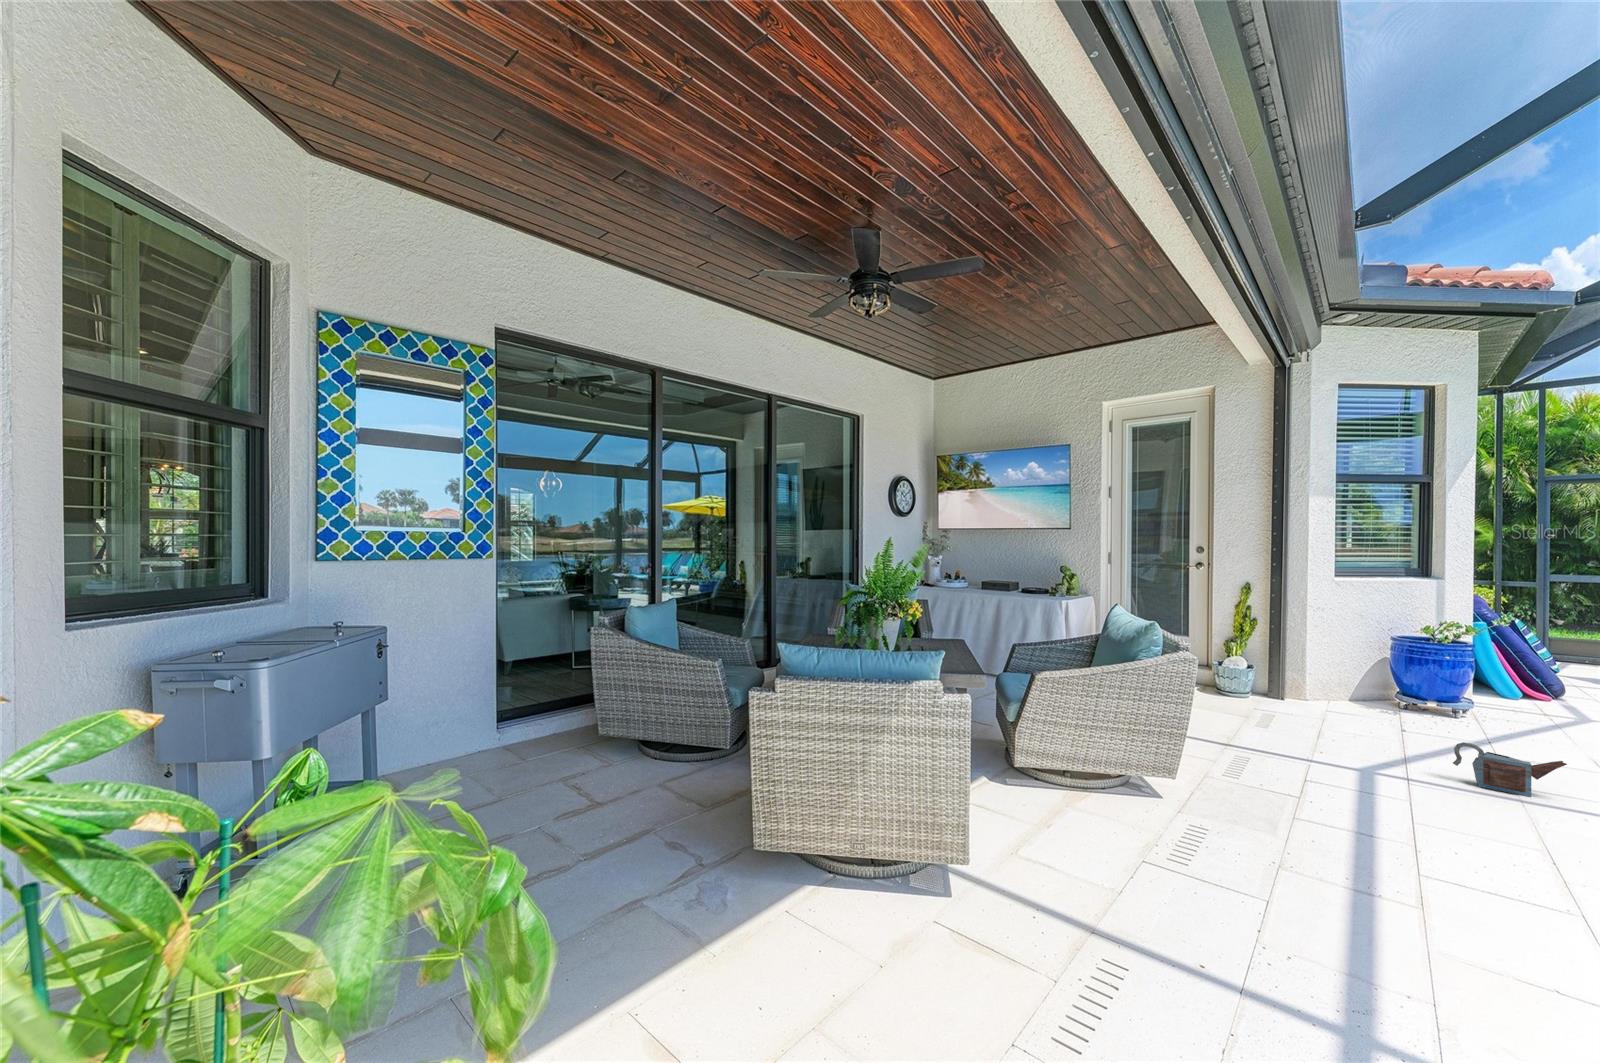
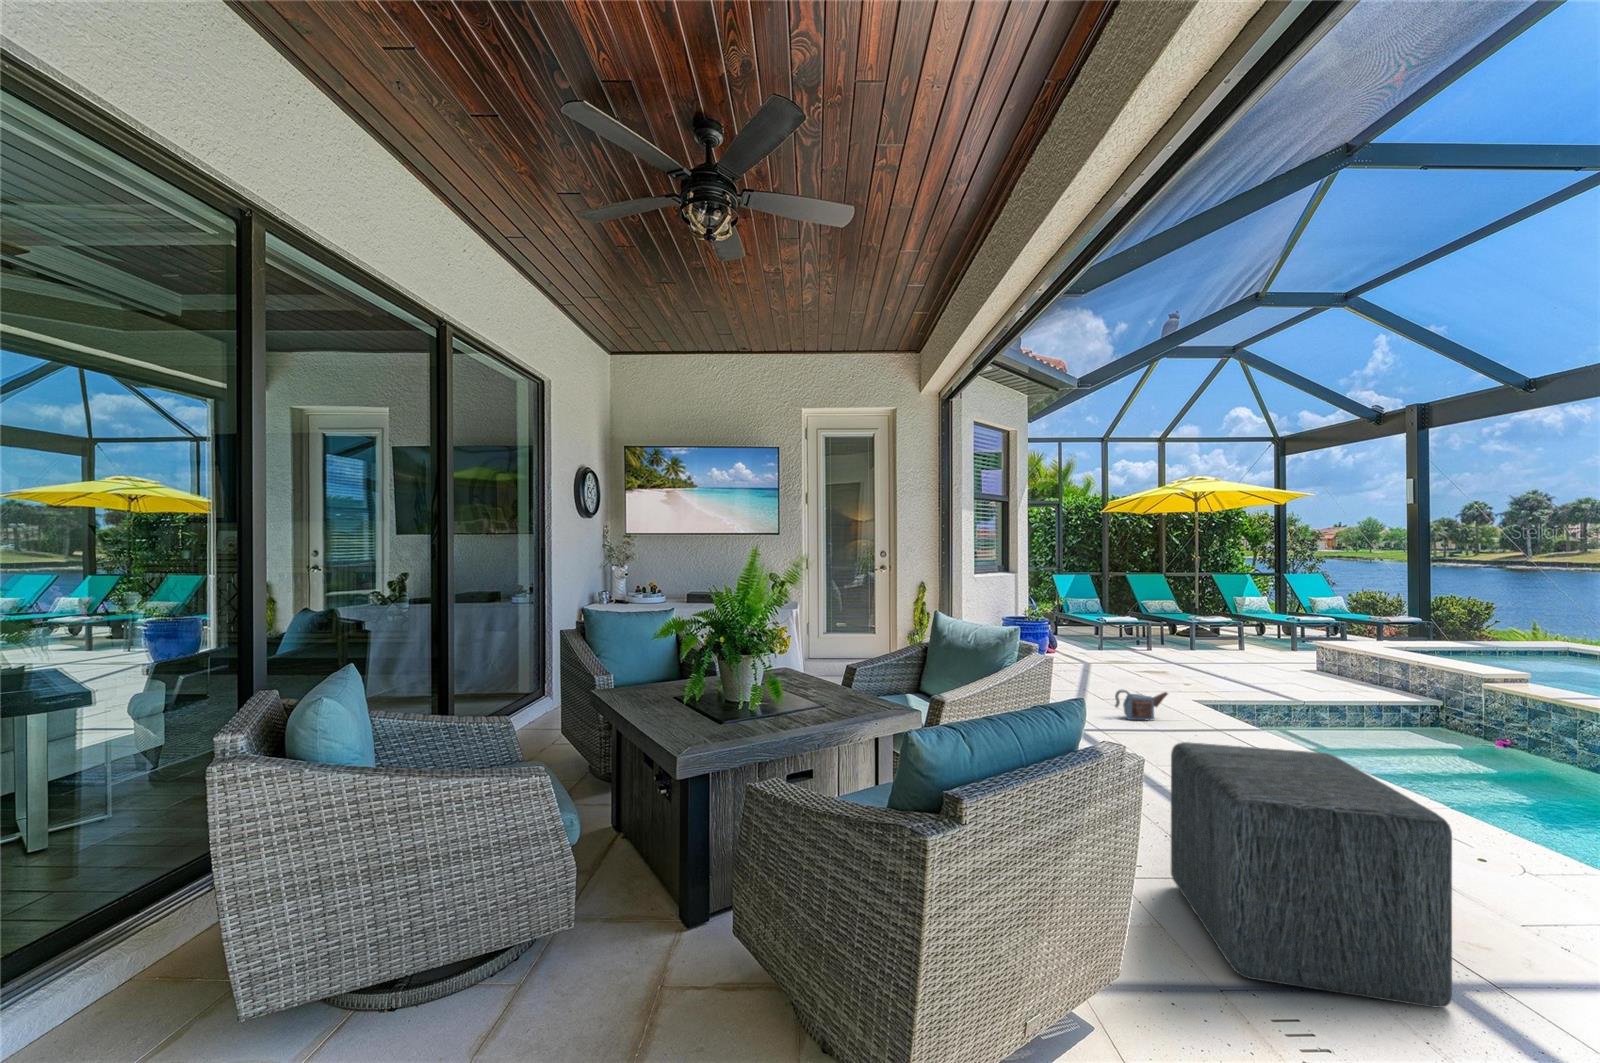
ottoman: none [1082,737,1327,1008] -> present [1171,742,1452,1008]

